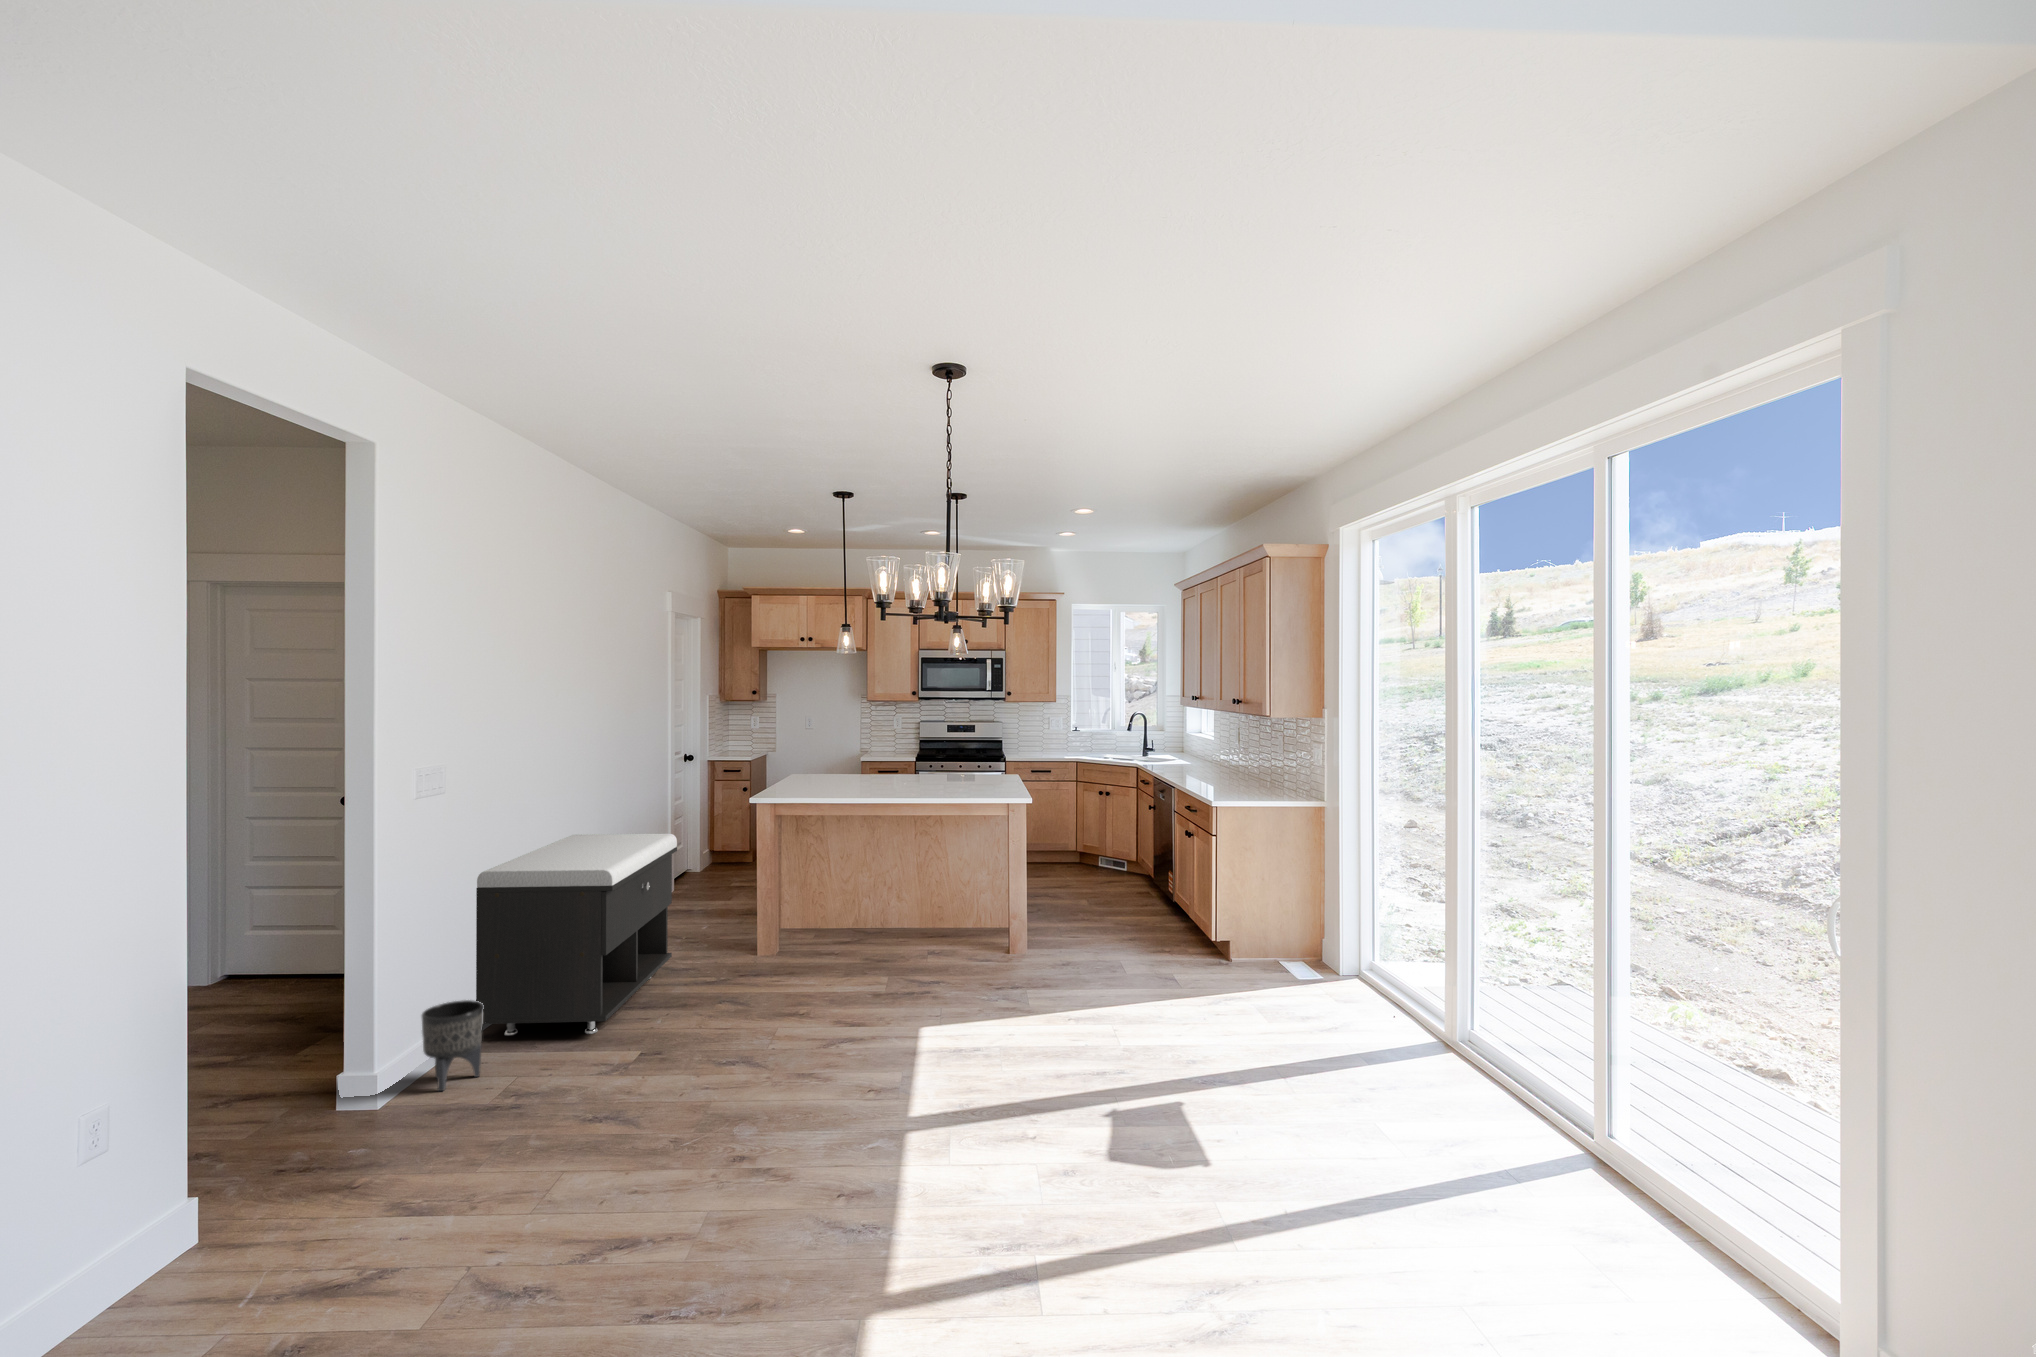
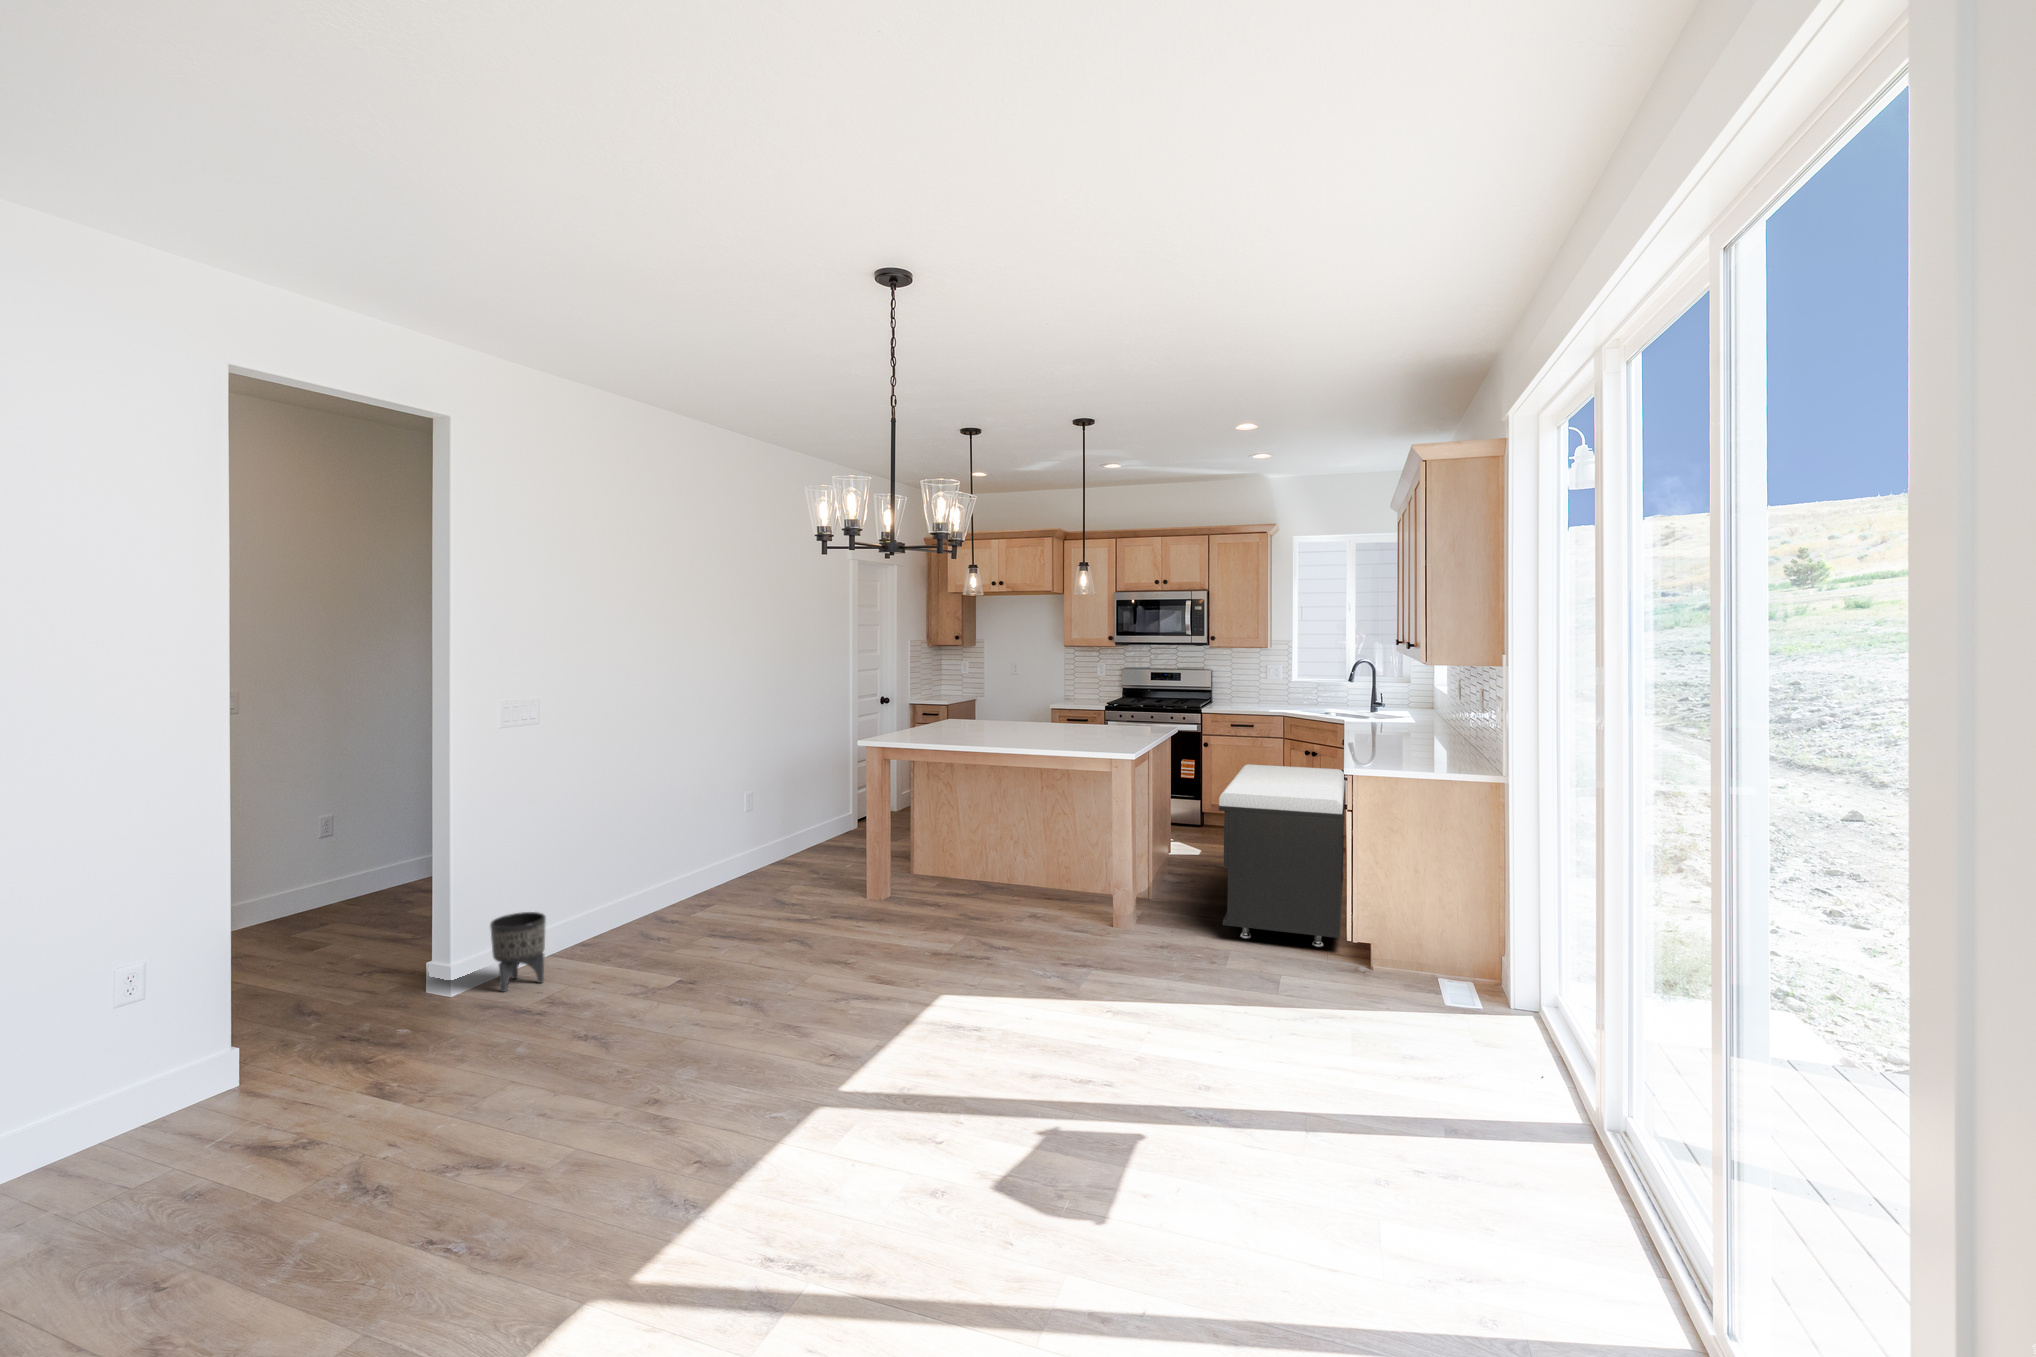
storage bench: present [476,834,677,1036] -> present [1219,765,1345,947]

